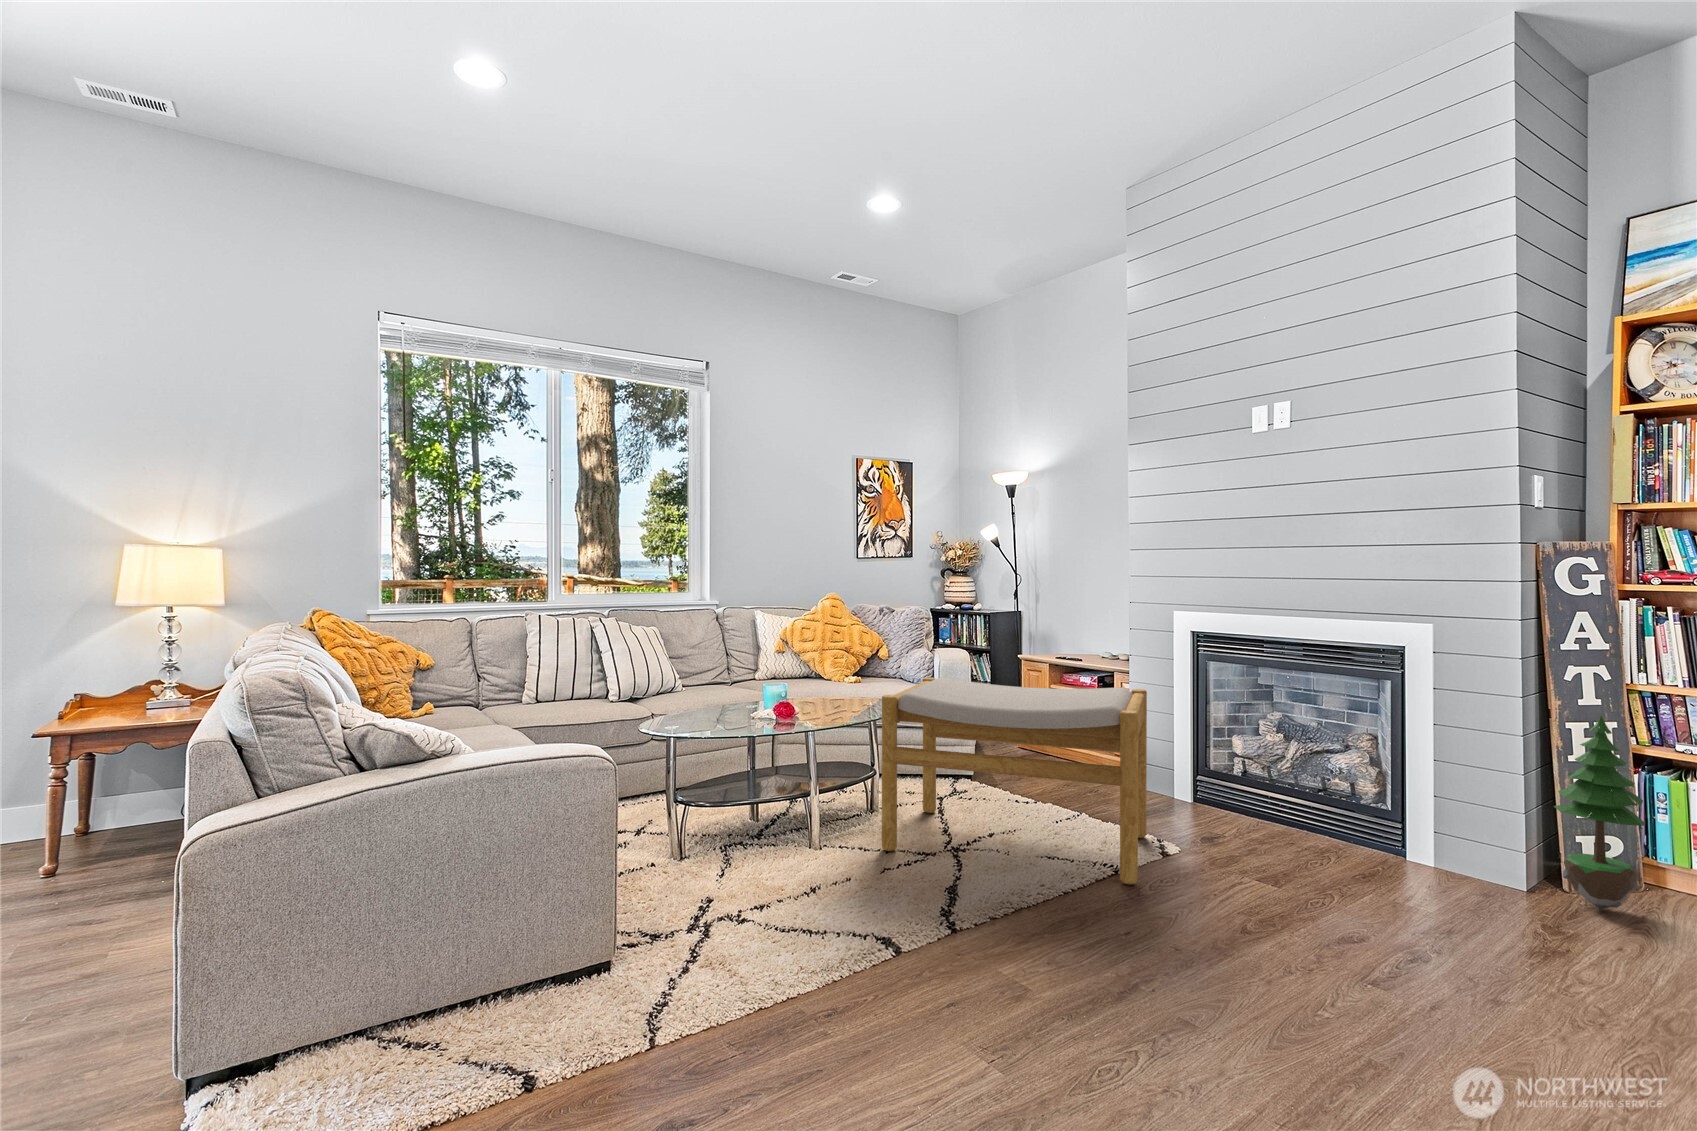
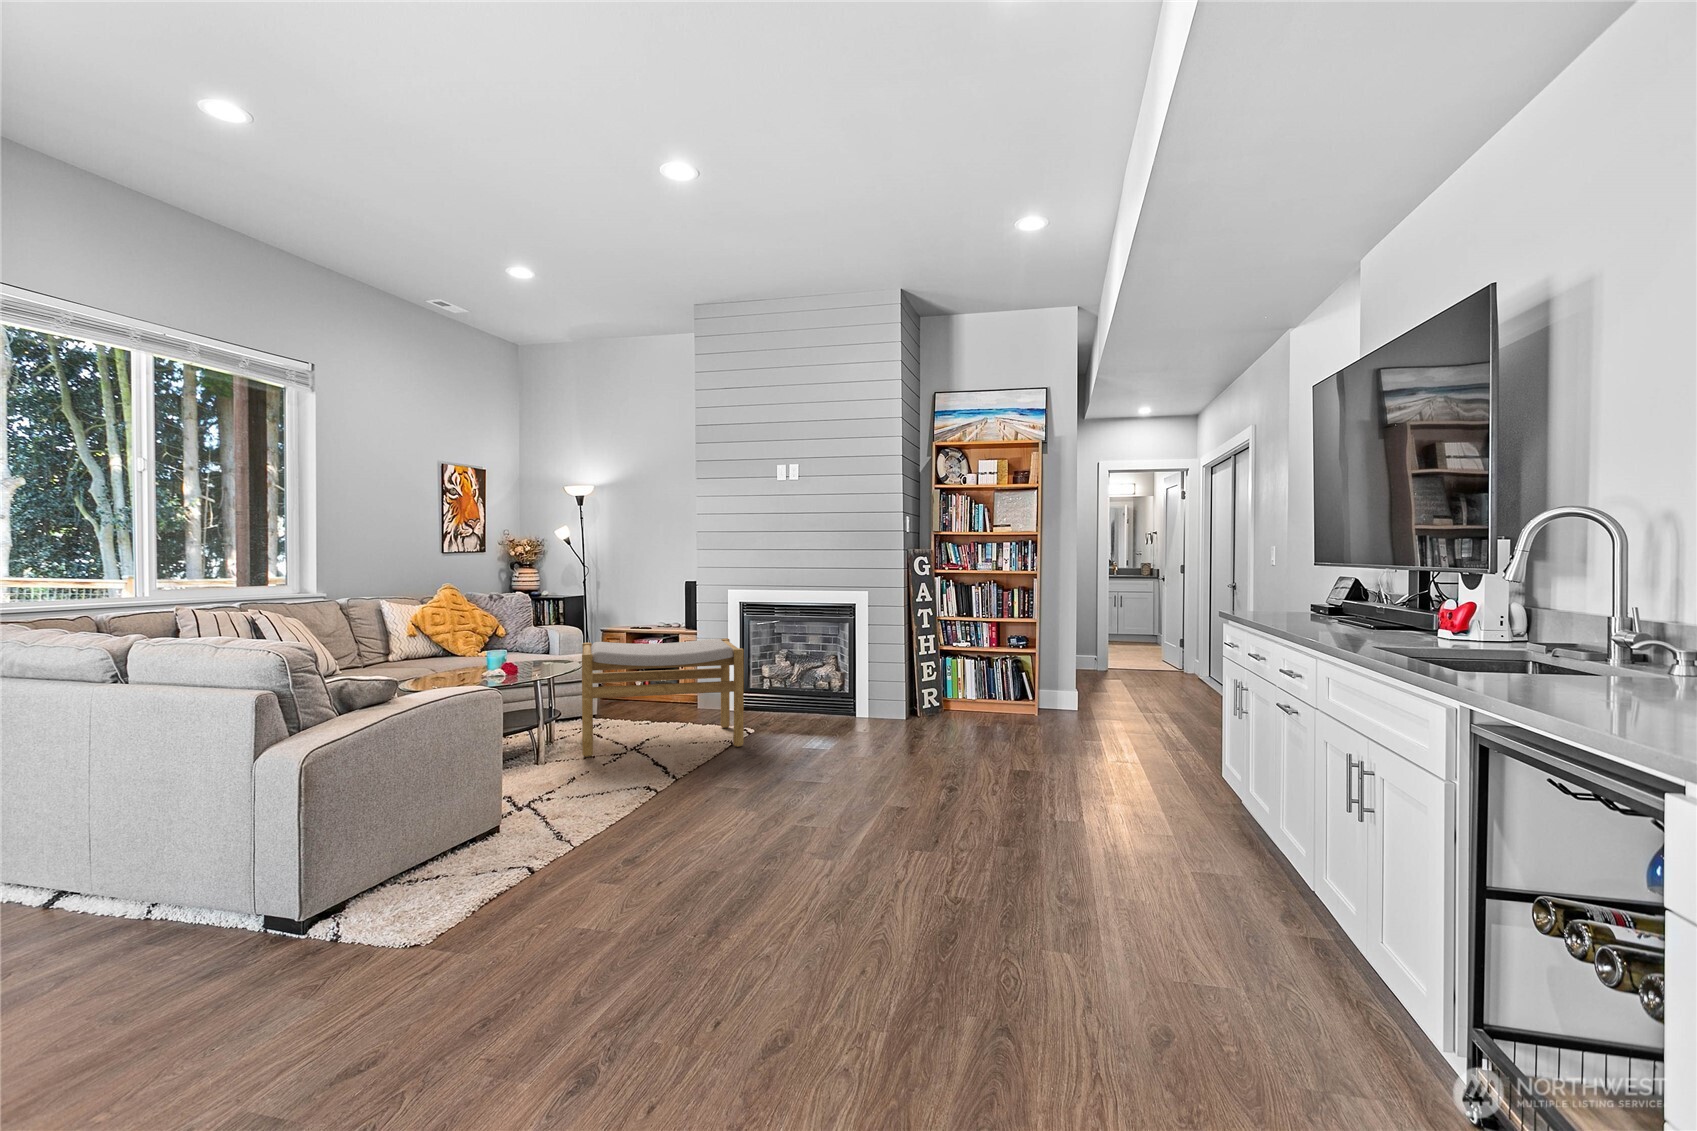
potted tree: present [1554,716,1645,909] -> none [916,632,947,721]

